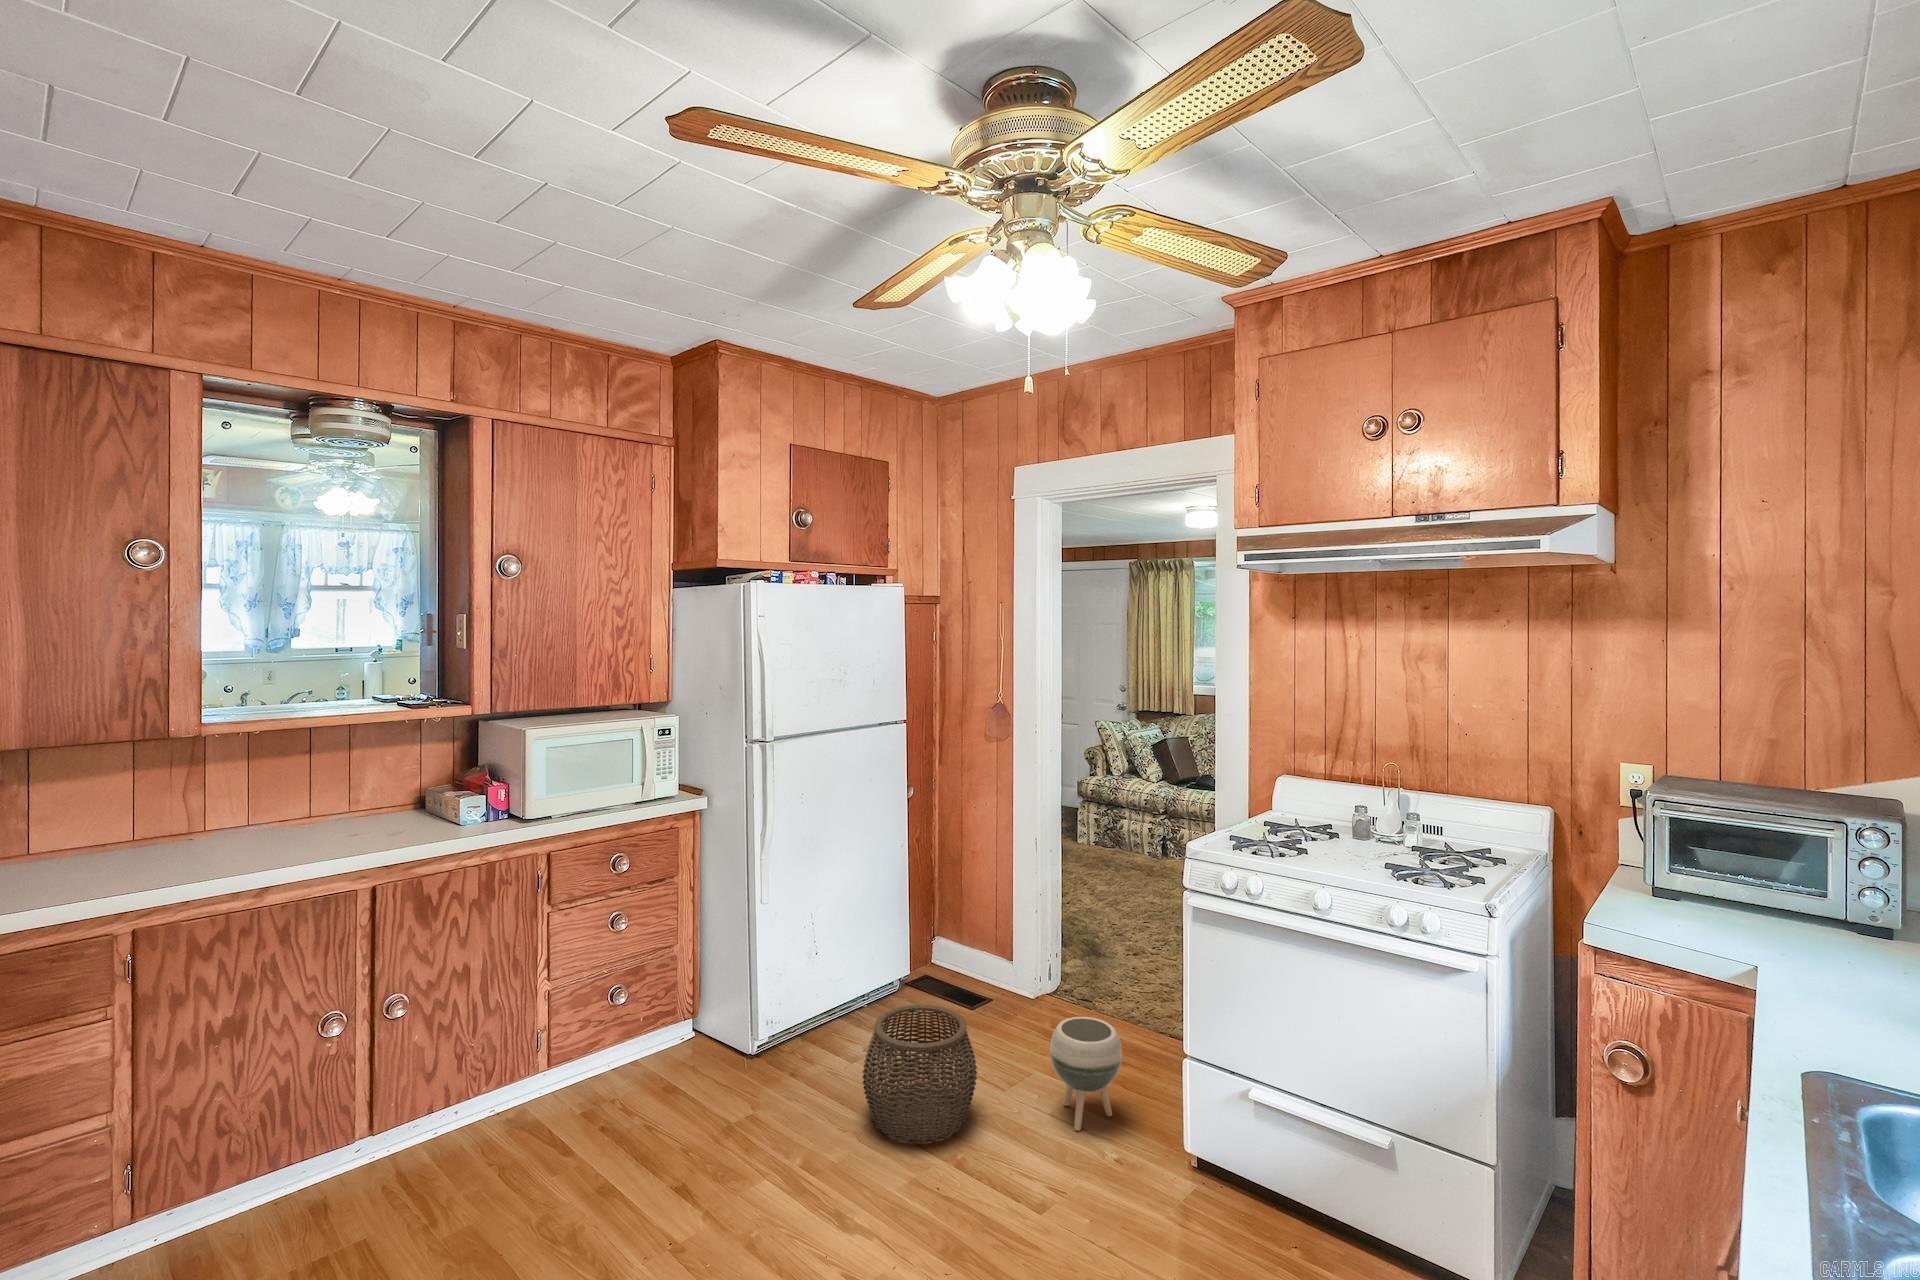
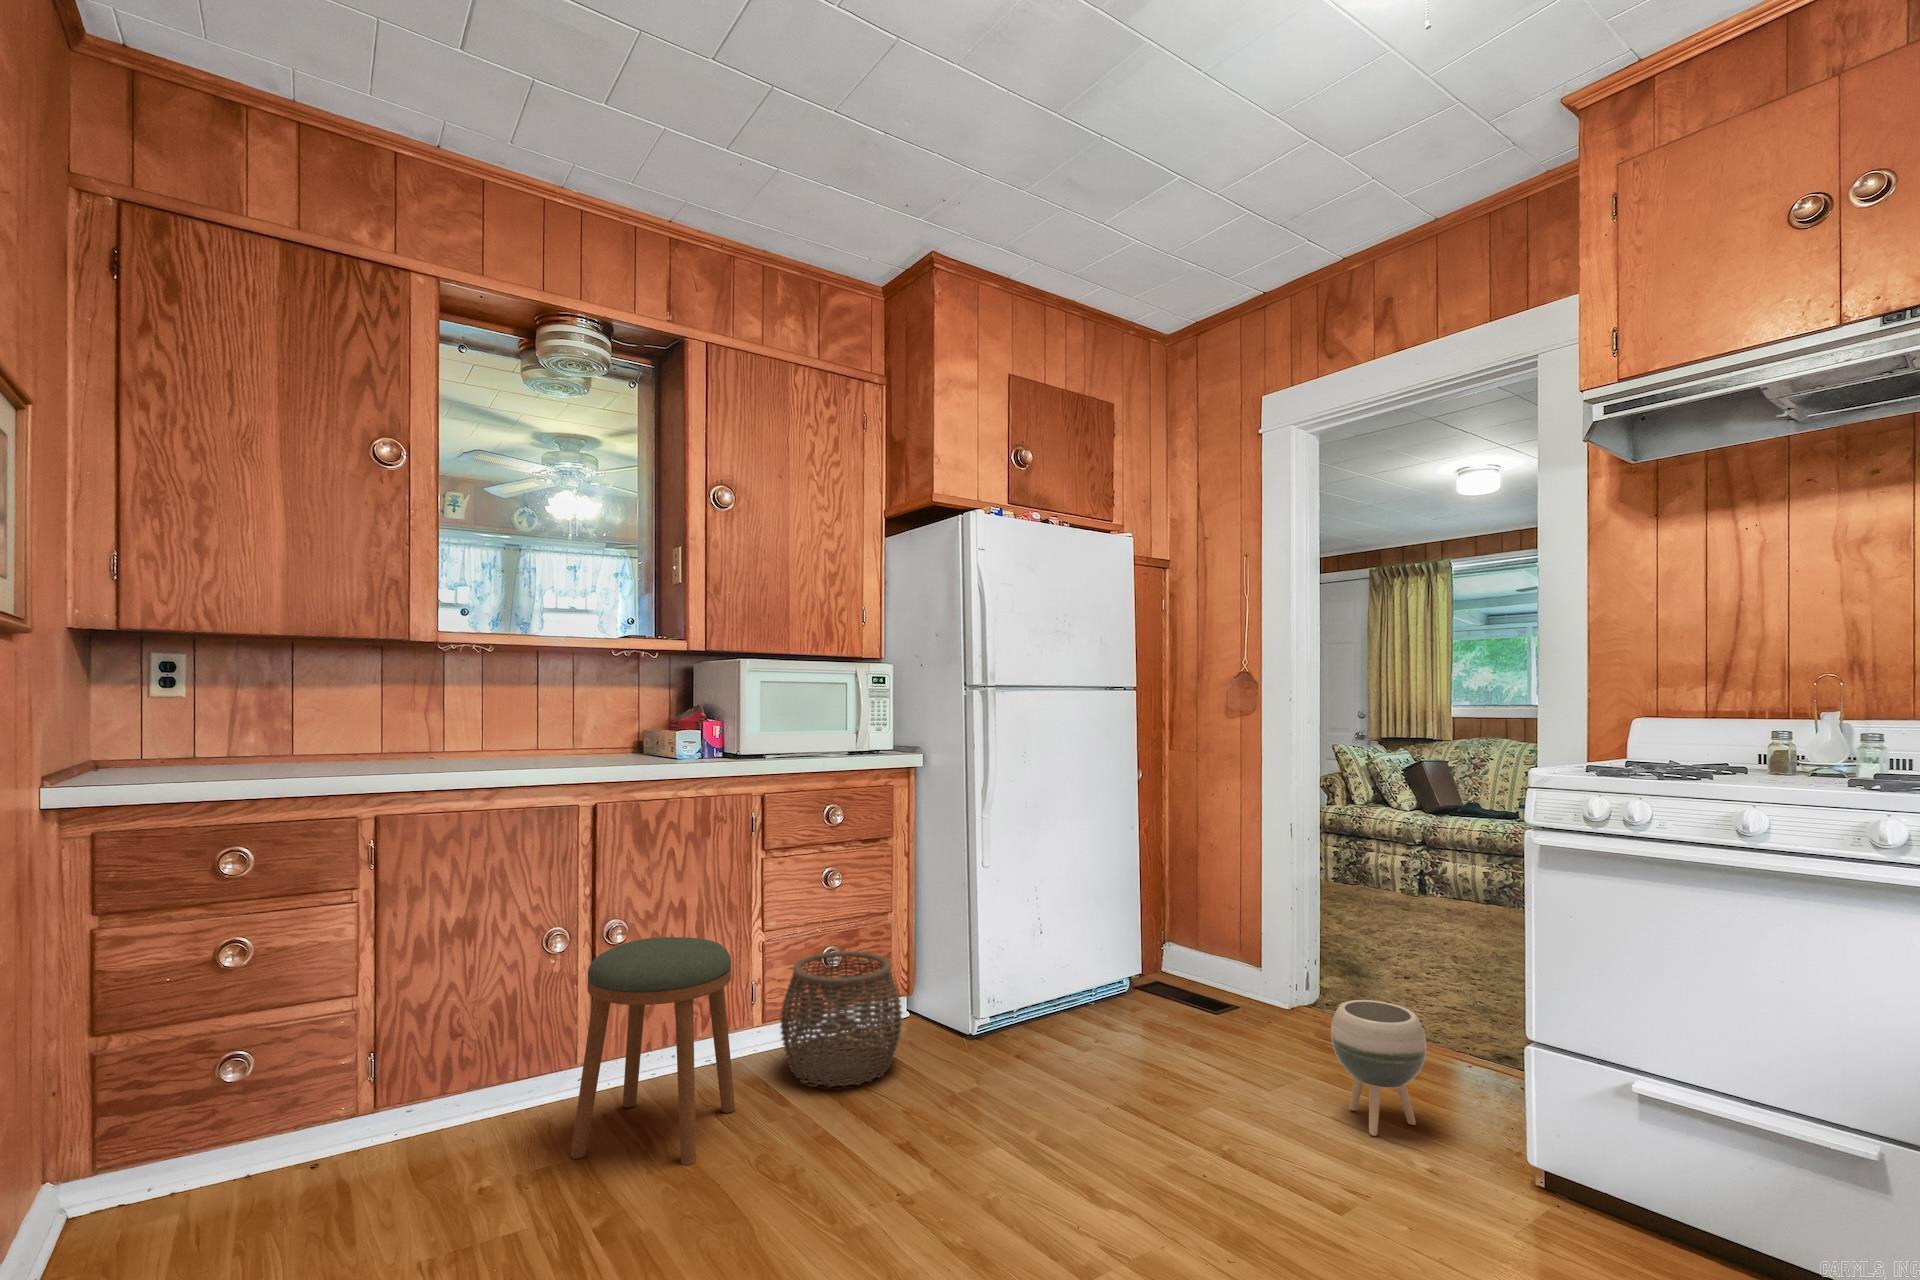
woven basket: present [862,1005,977,1143] -> present [780,951,902,1087]
stool: none [356,1010,523,1235] -> present [571,937,735,1165]

